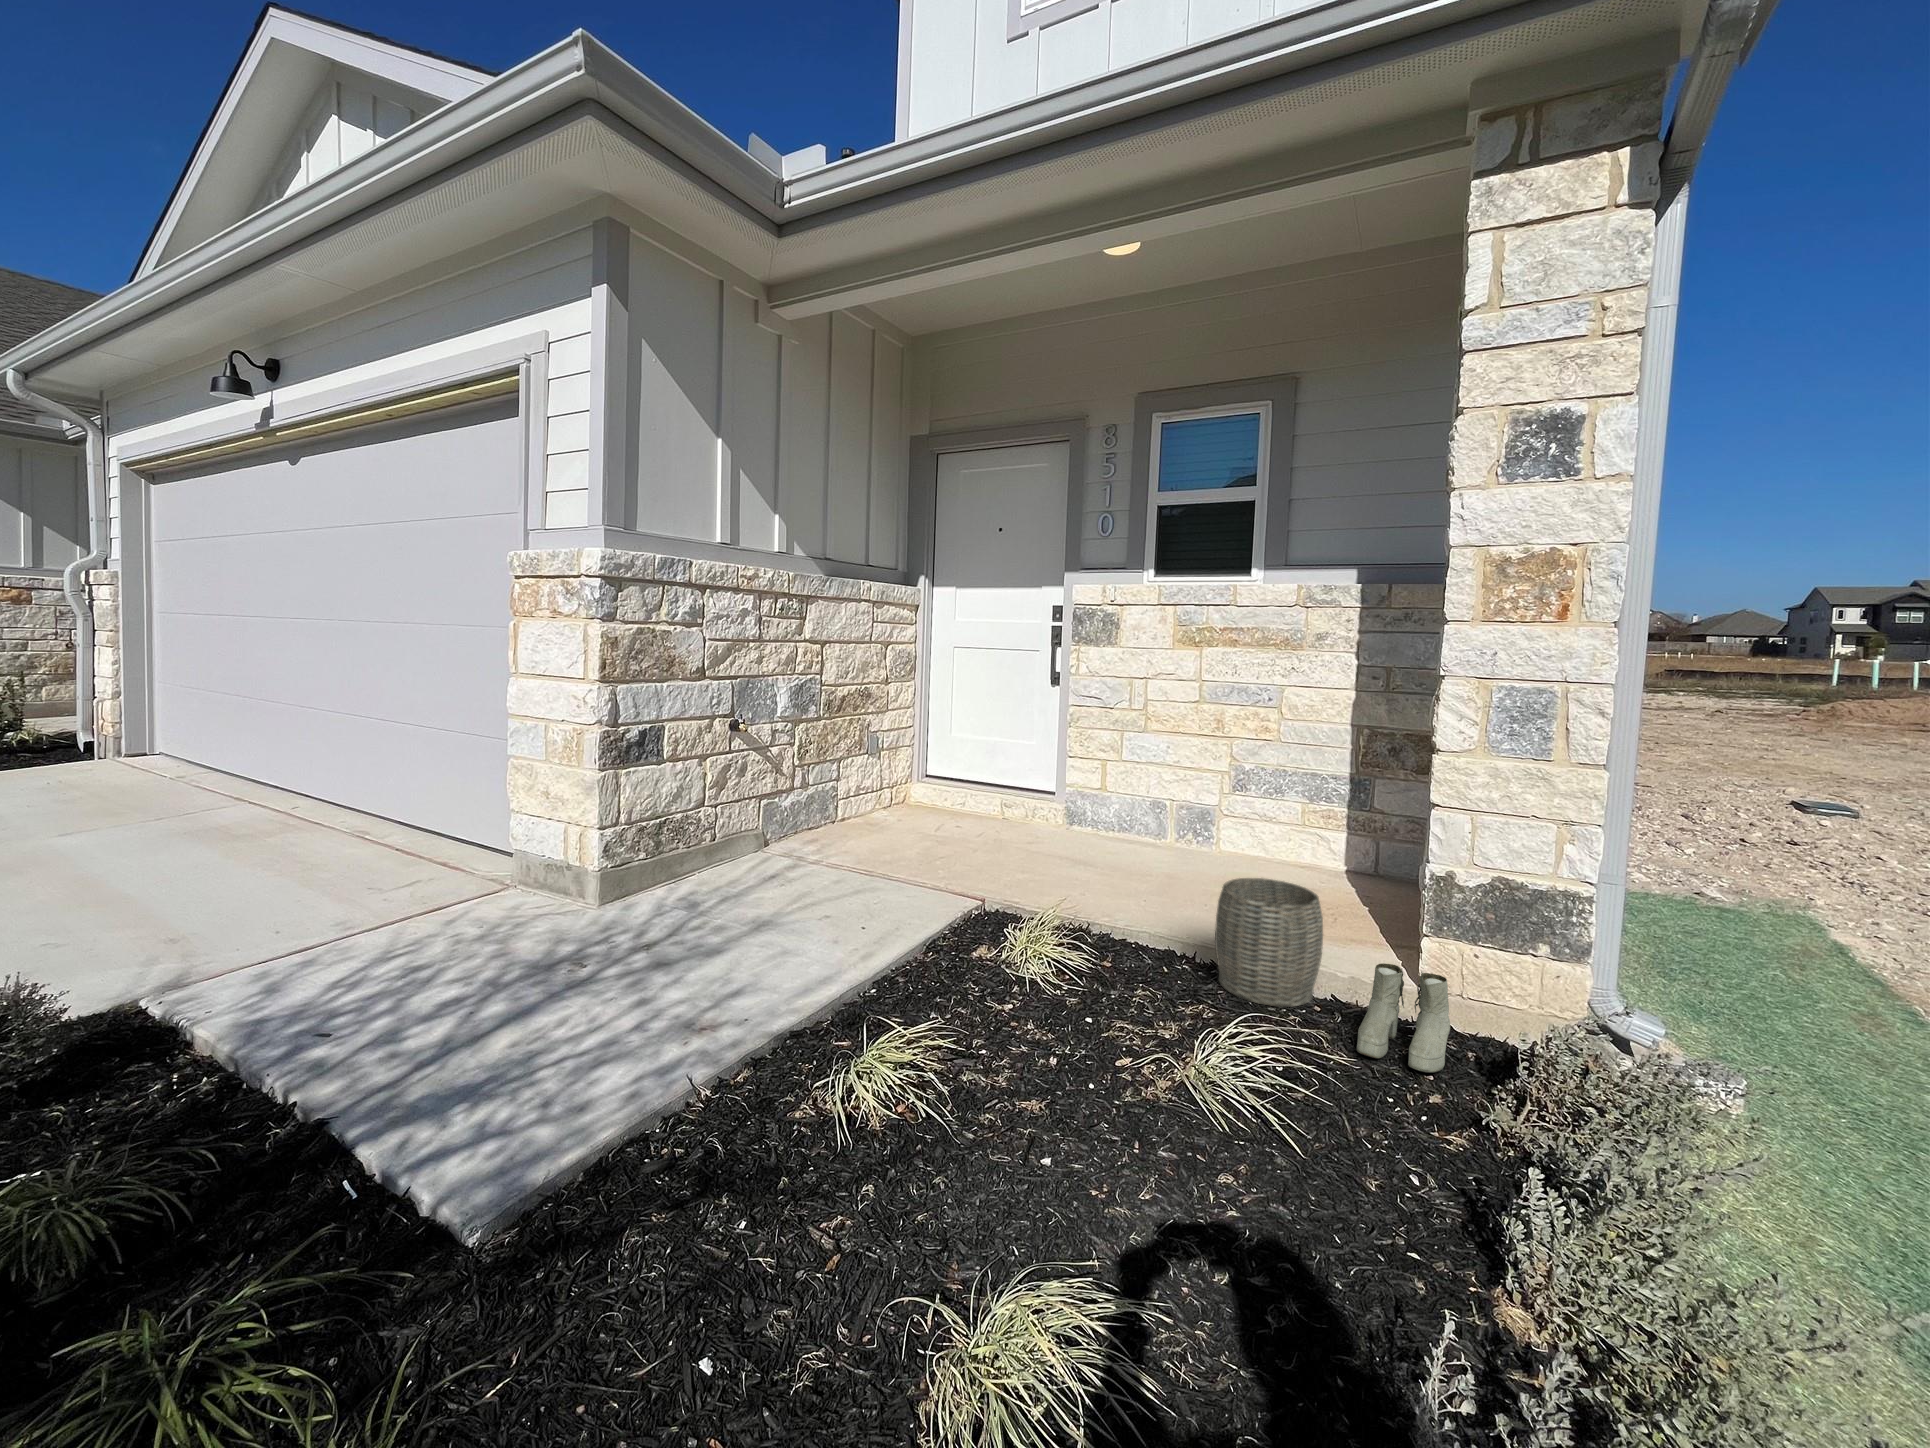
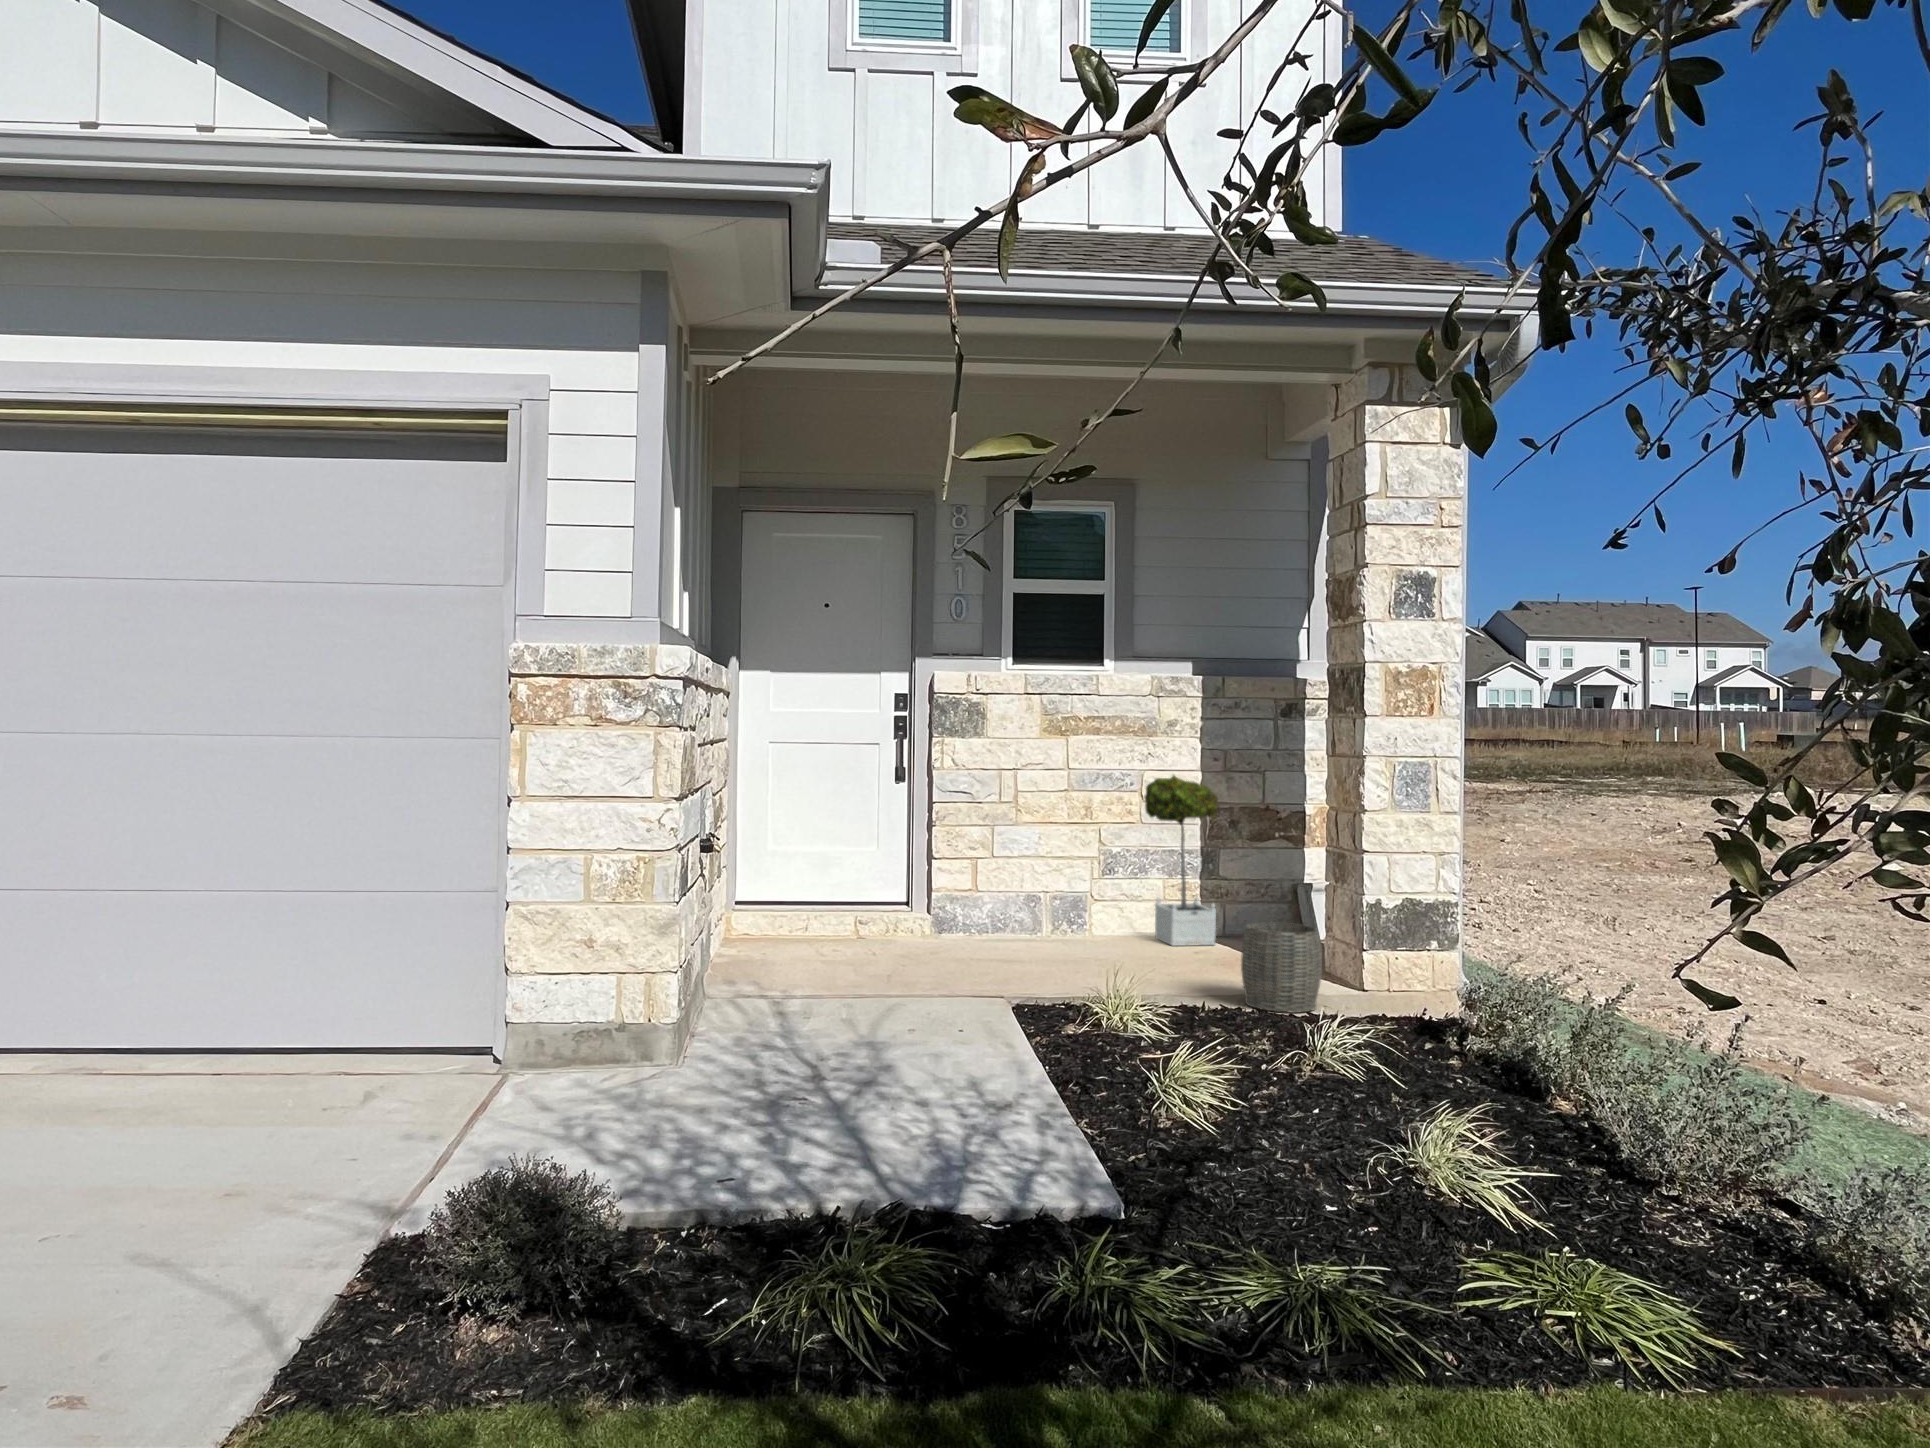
potted tree: none [1266,691,1354,884] -> present [1145,775,1218,946]
boots: present [1357,963,1450,1073] -> none [1369,961,1425,1023]

